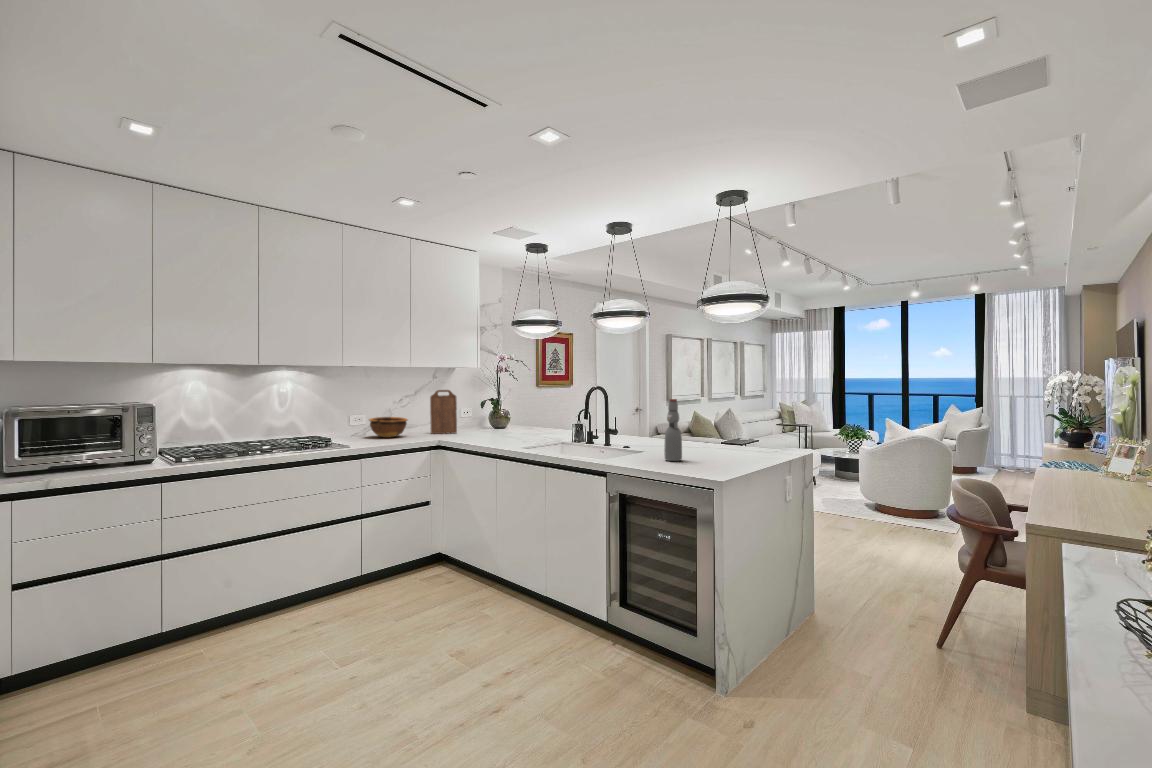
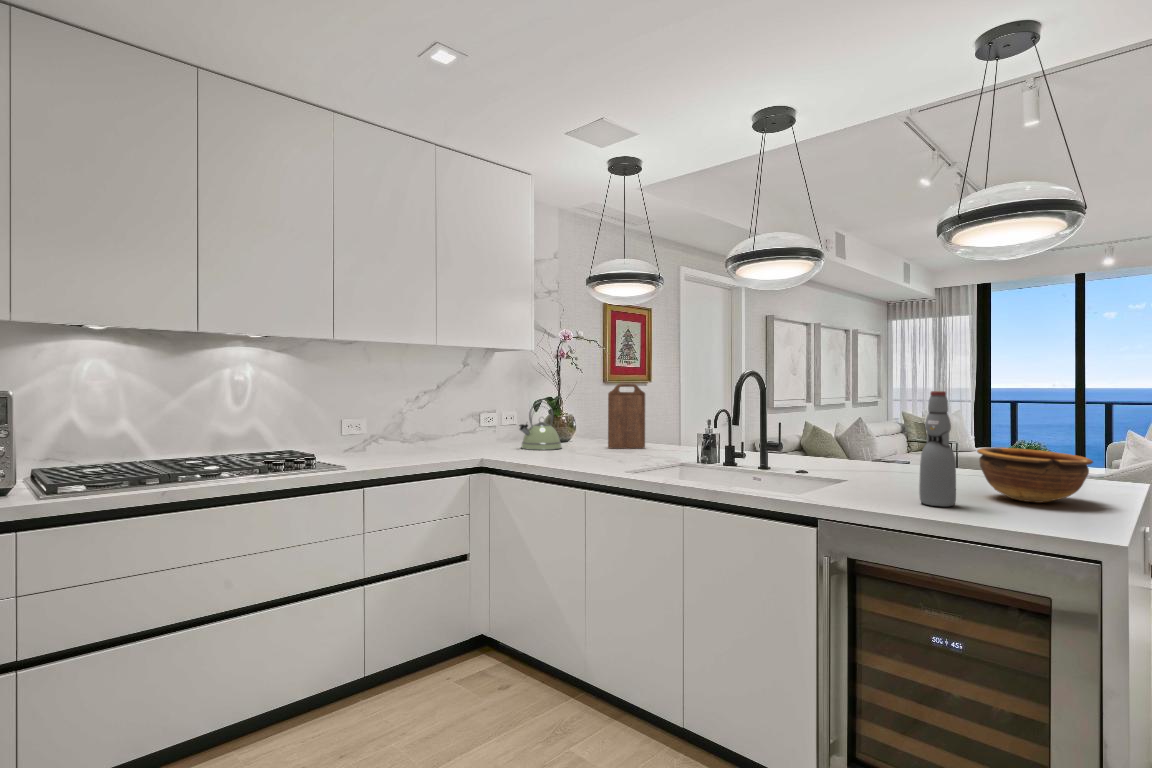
cutting board: present [430,390,457,434] -> present [608,384,645,449]
kettle: none [468,402,497,434] -> present [519,402,562,450]
bowl: present [369,417,408,437] -> present [977,447,1093,503]

